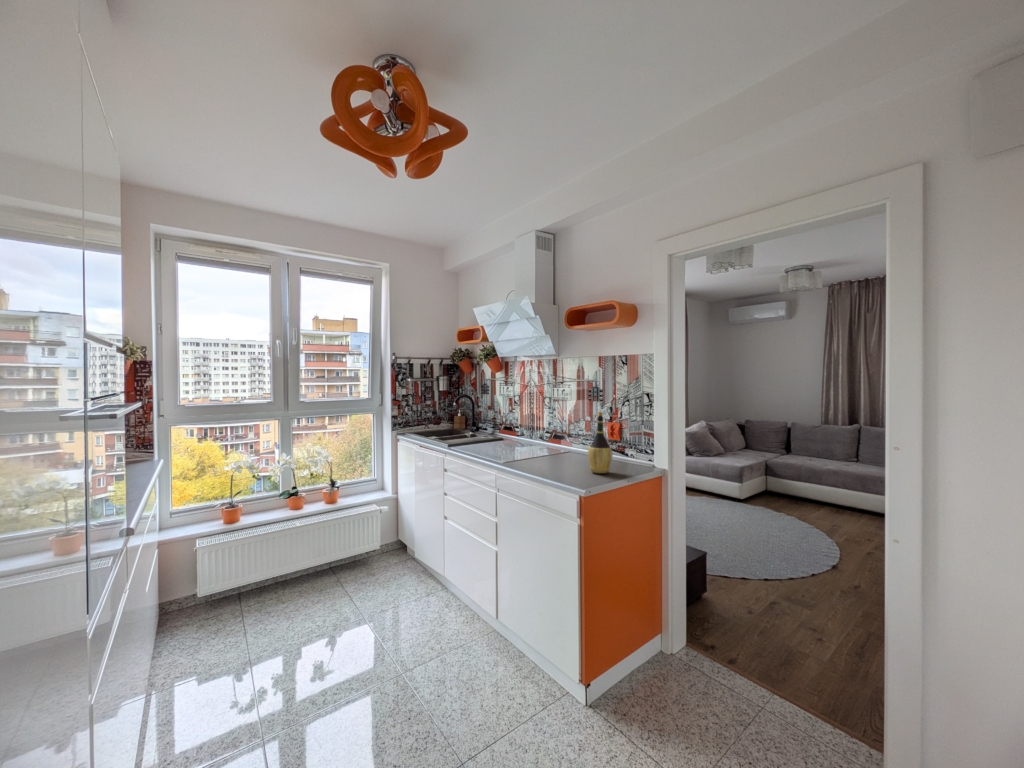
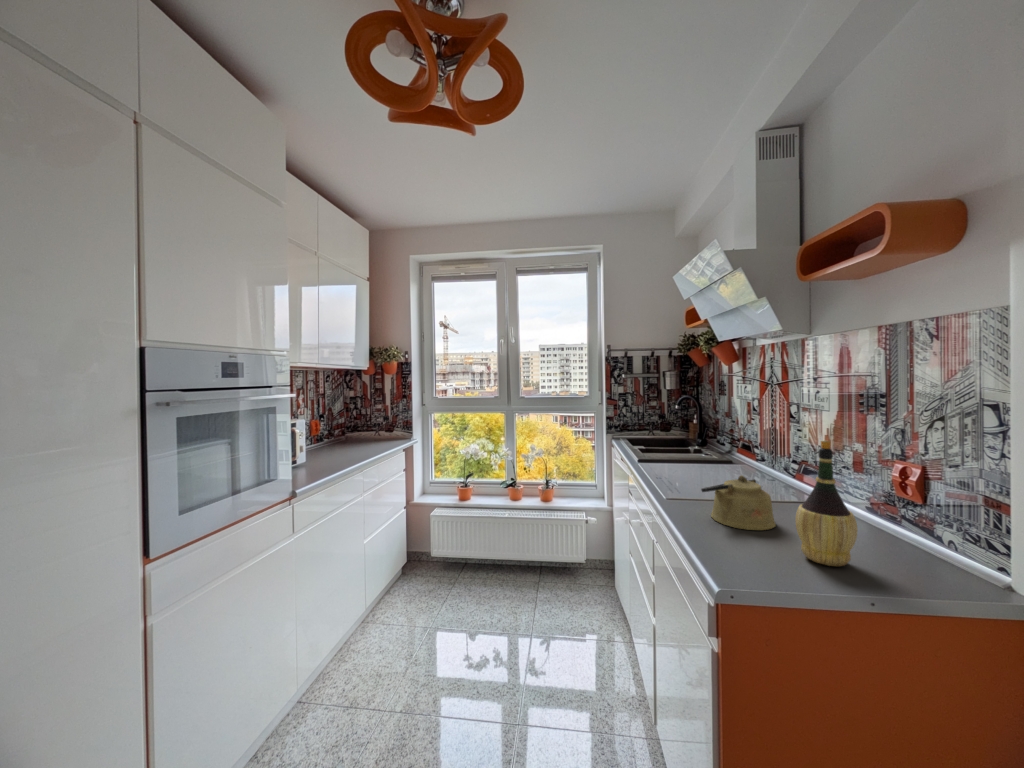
kettle: none [530,439,567,469] -> present [701,476,776,530]

